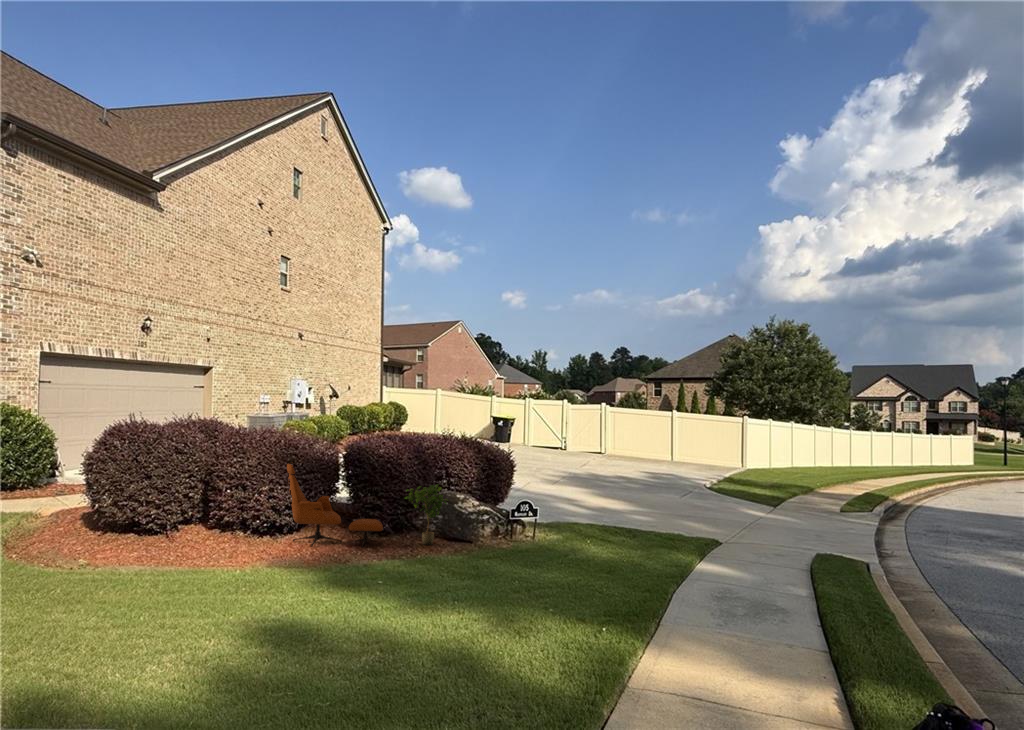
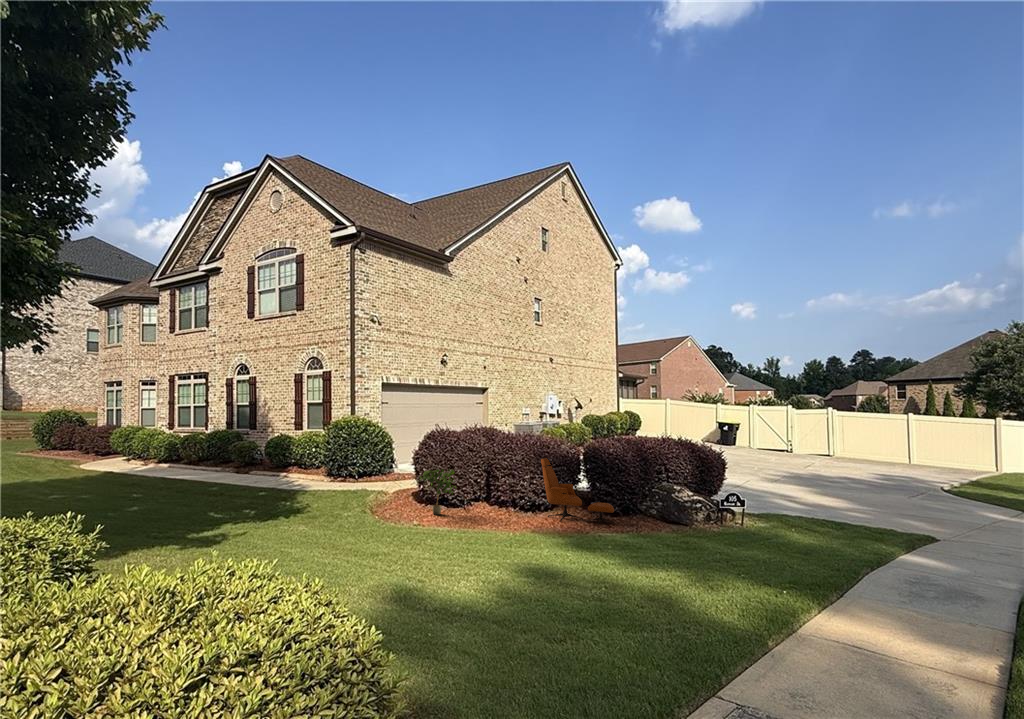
potted plant: present [405,485,448,545] -> present [423,469,456,515]

